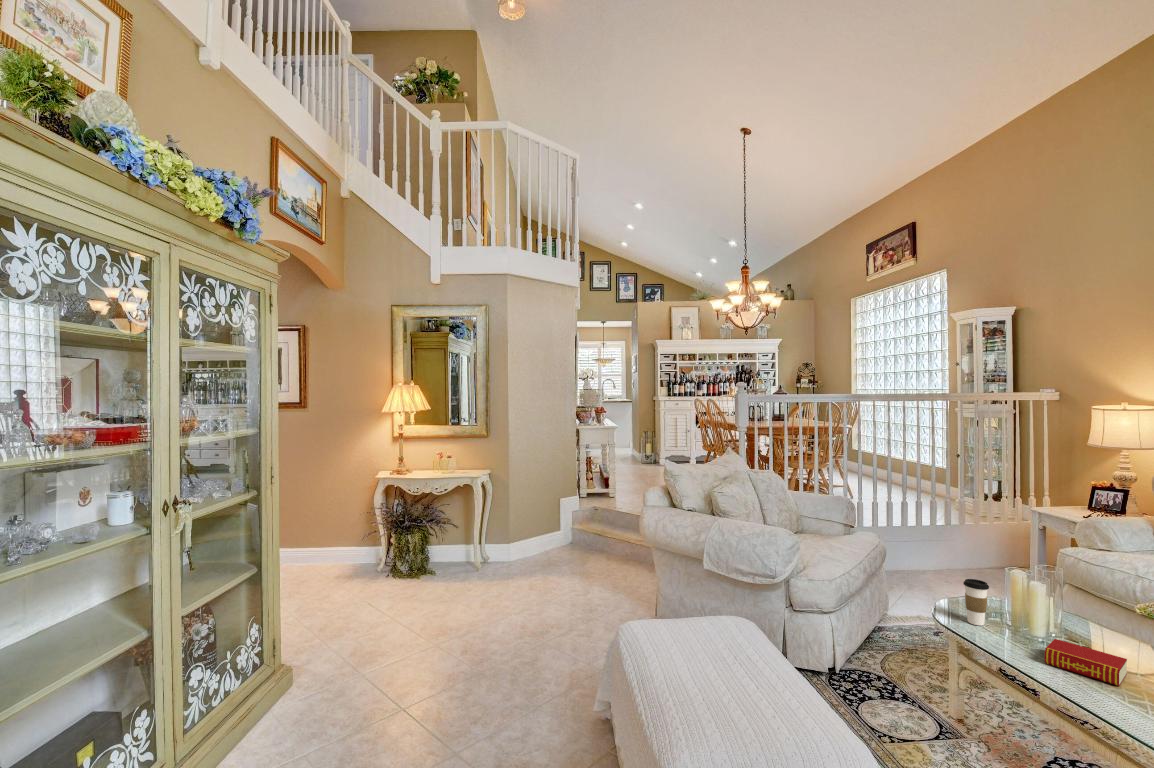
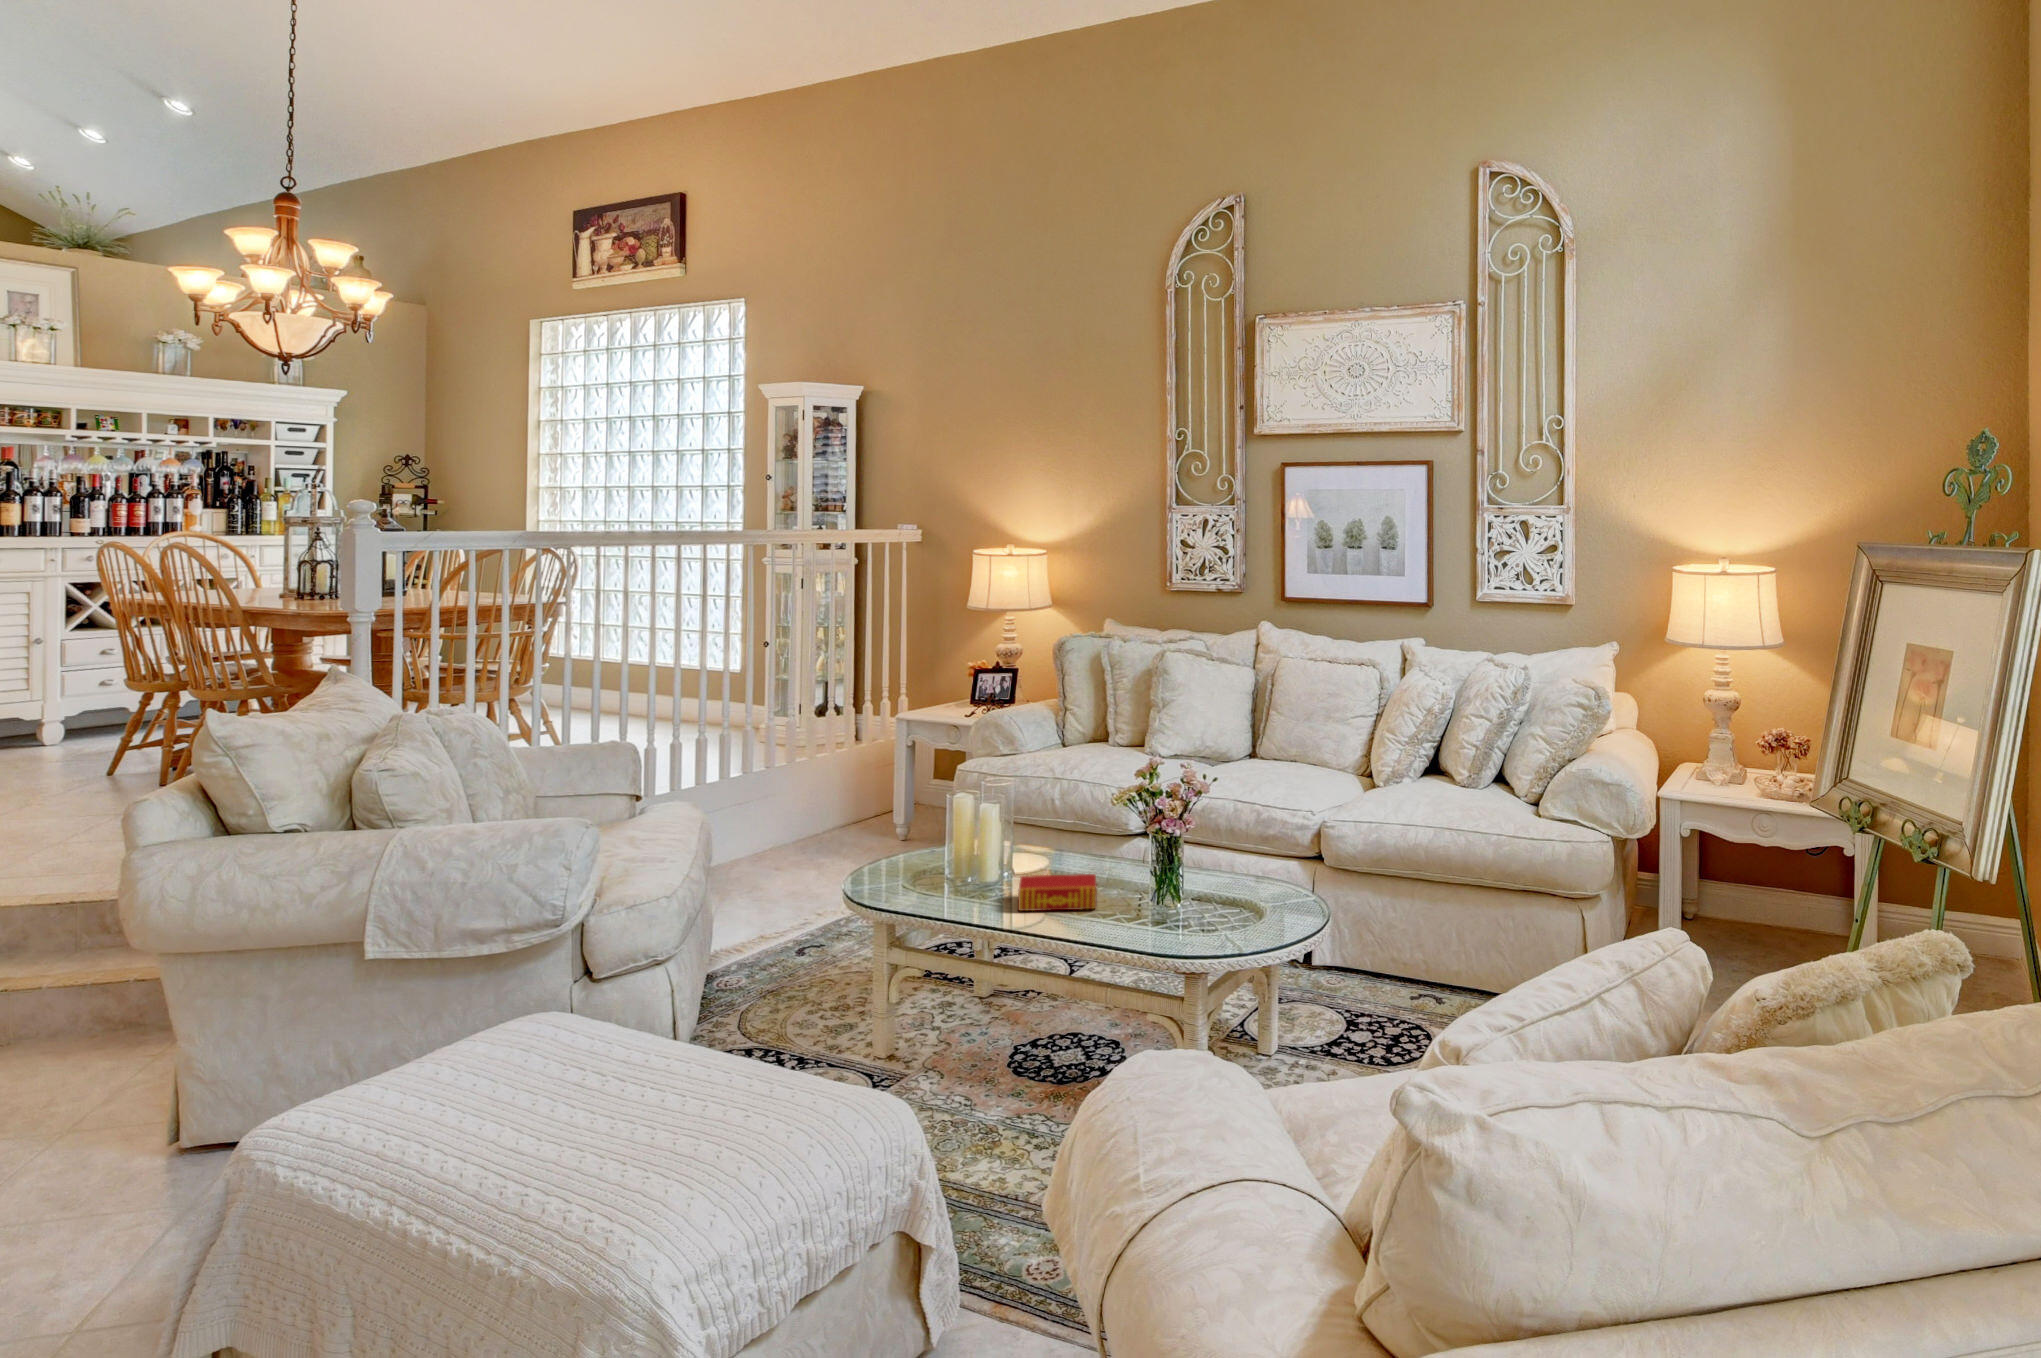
coffee cup: present [963,579,989,626] -> none [900,822,935,893]

